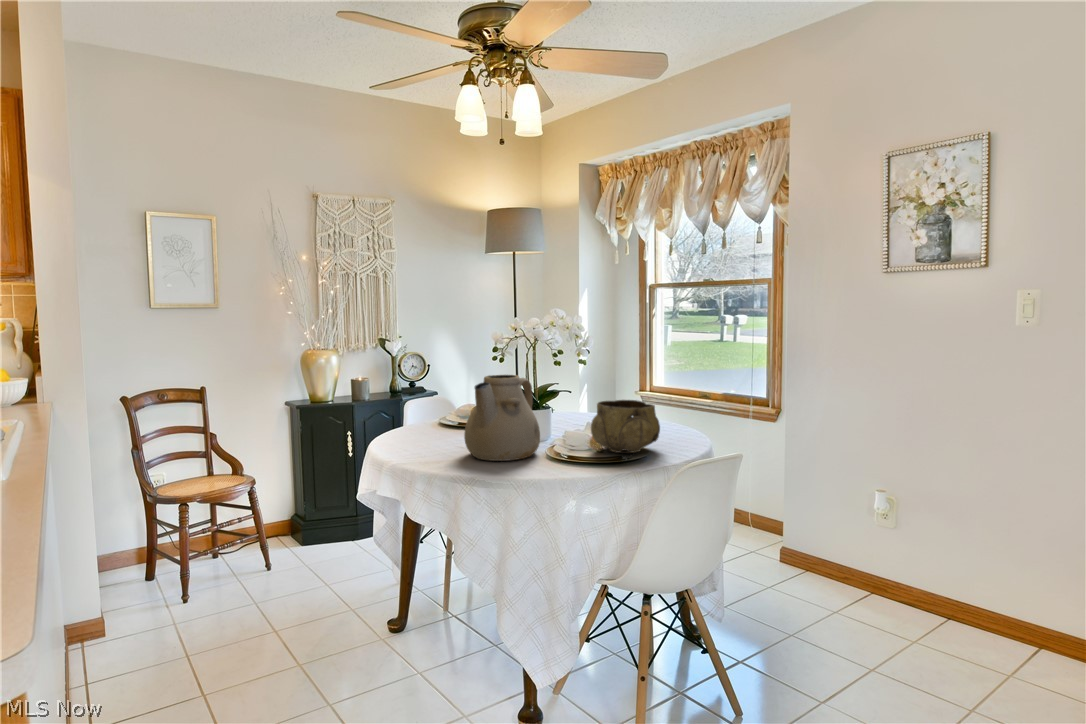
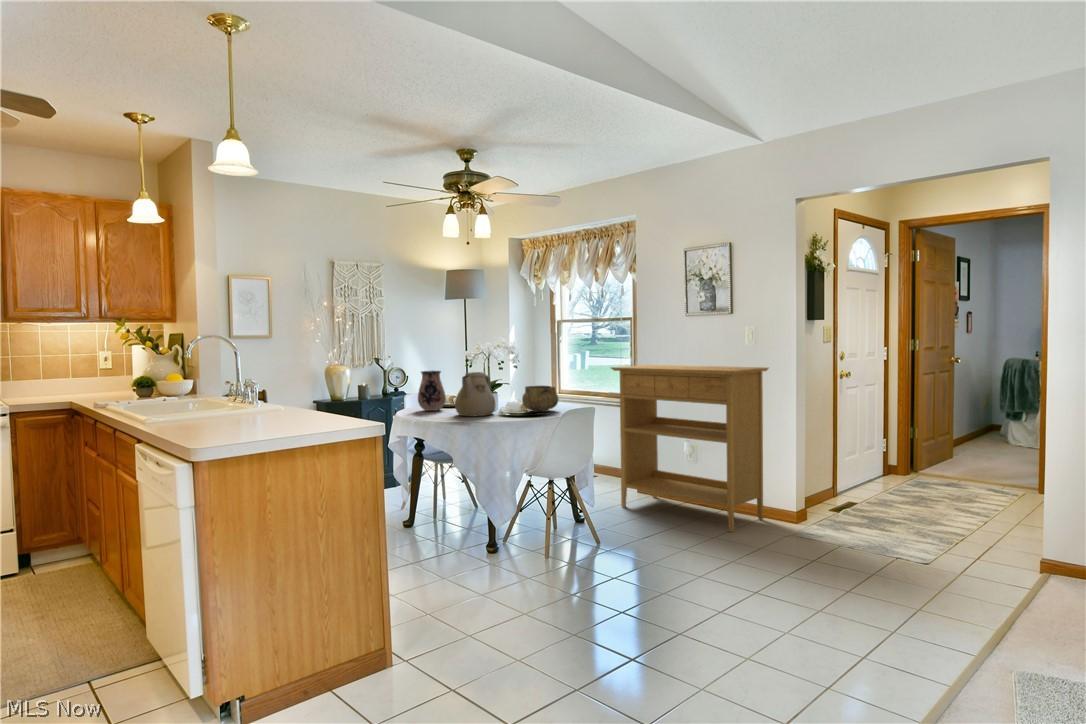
console table: none [746,357,1074,692] -> present [611,365,768,532]
ceramic pitcher: none [408,366,457,439] -> present [418,371,446,411]

